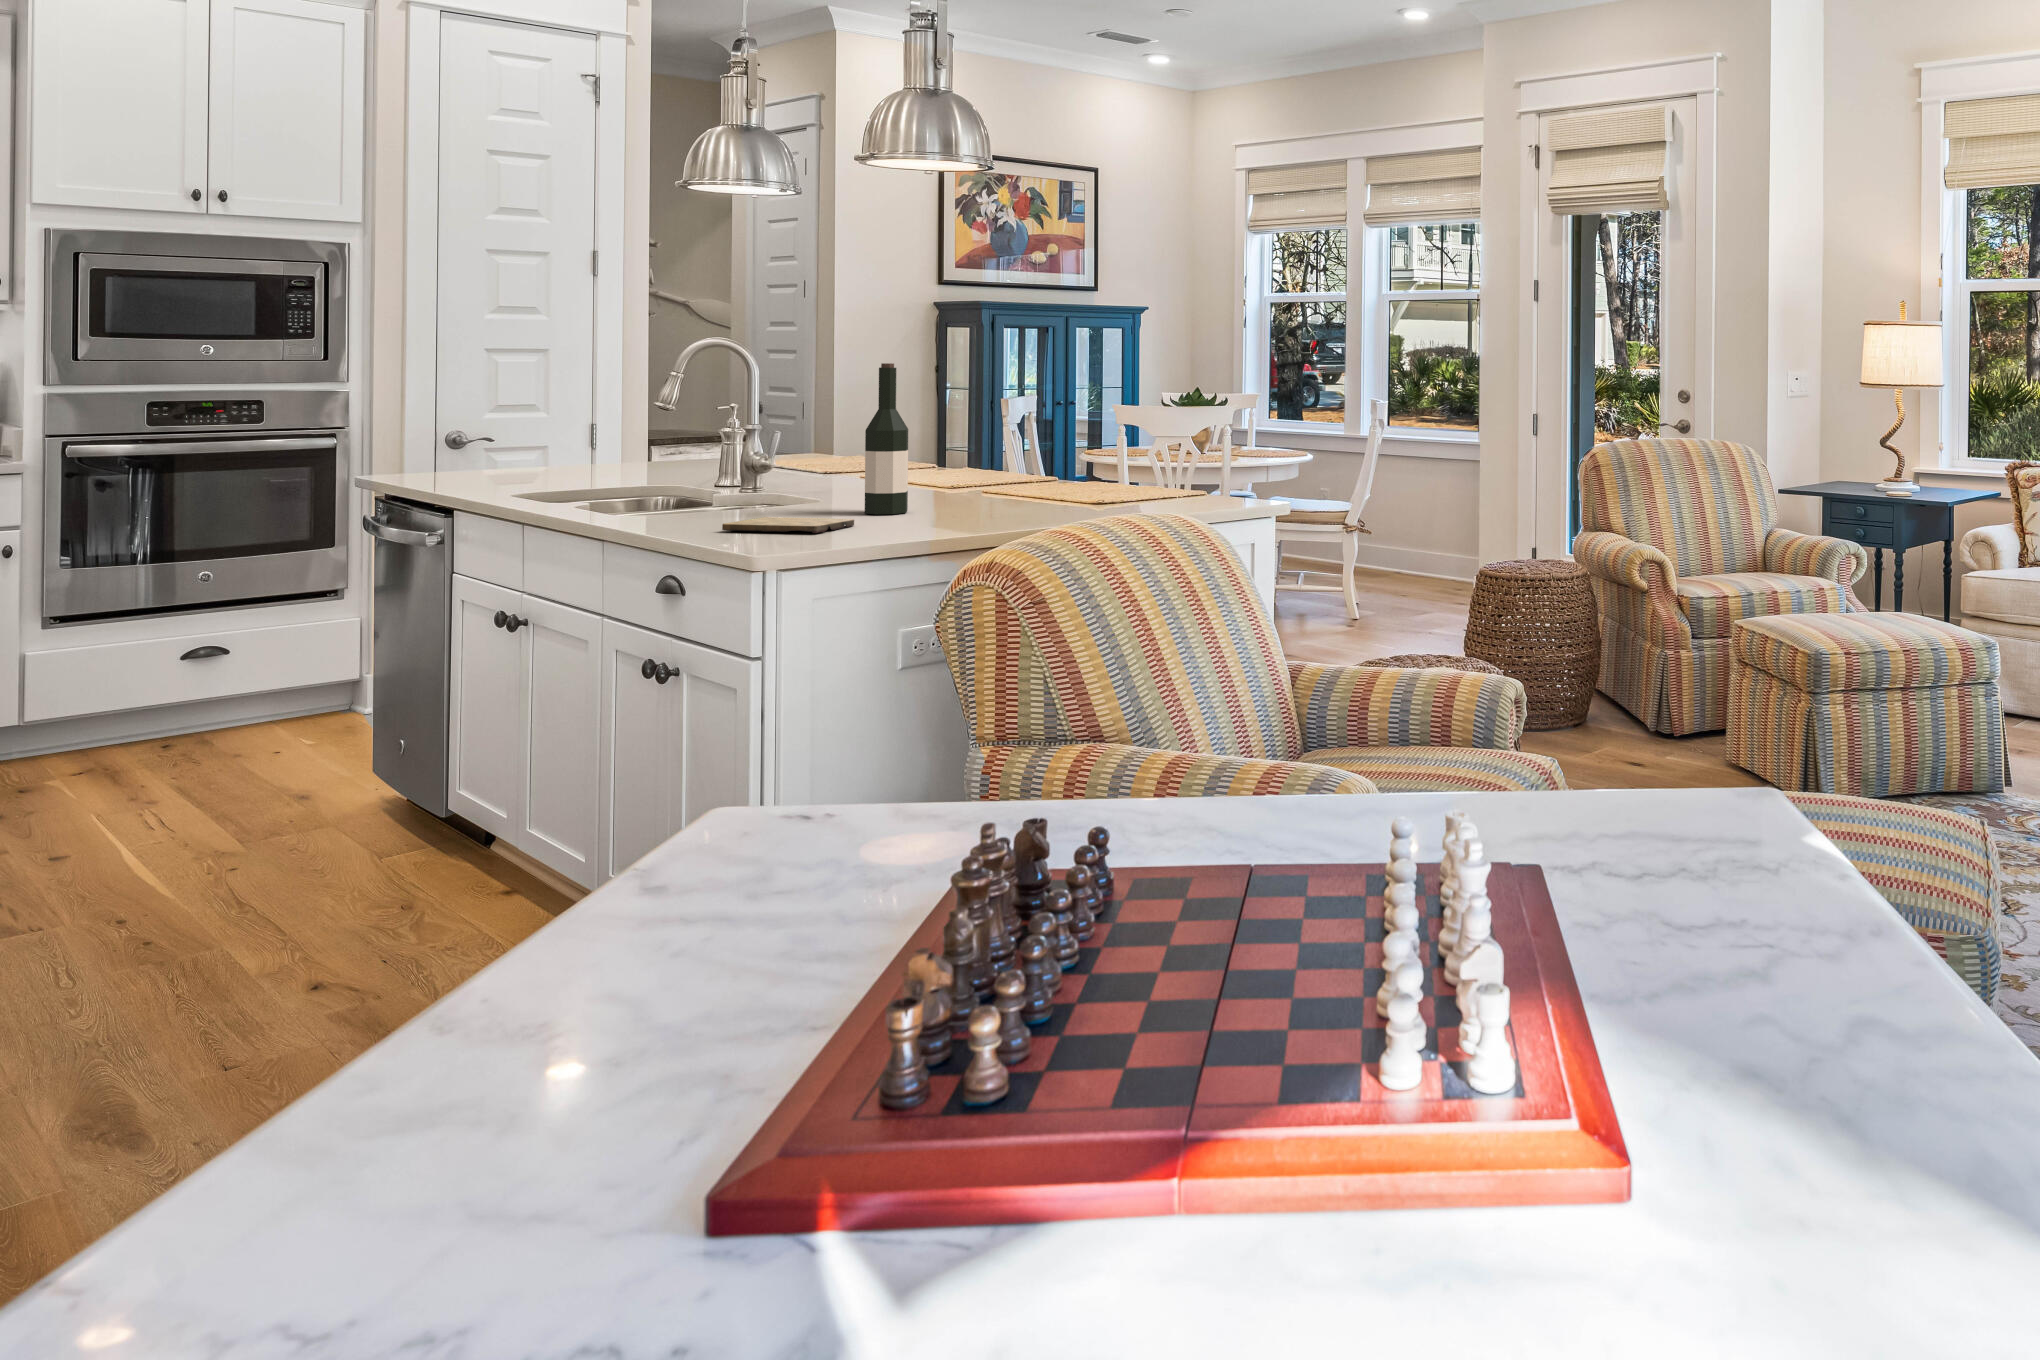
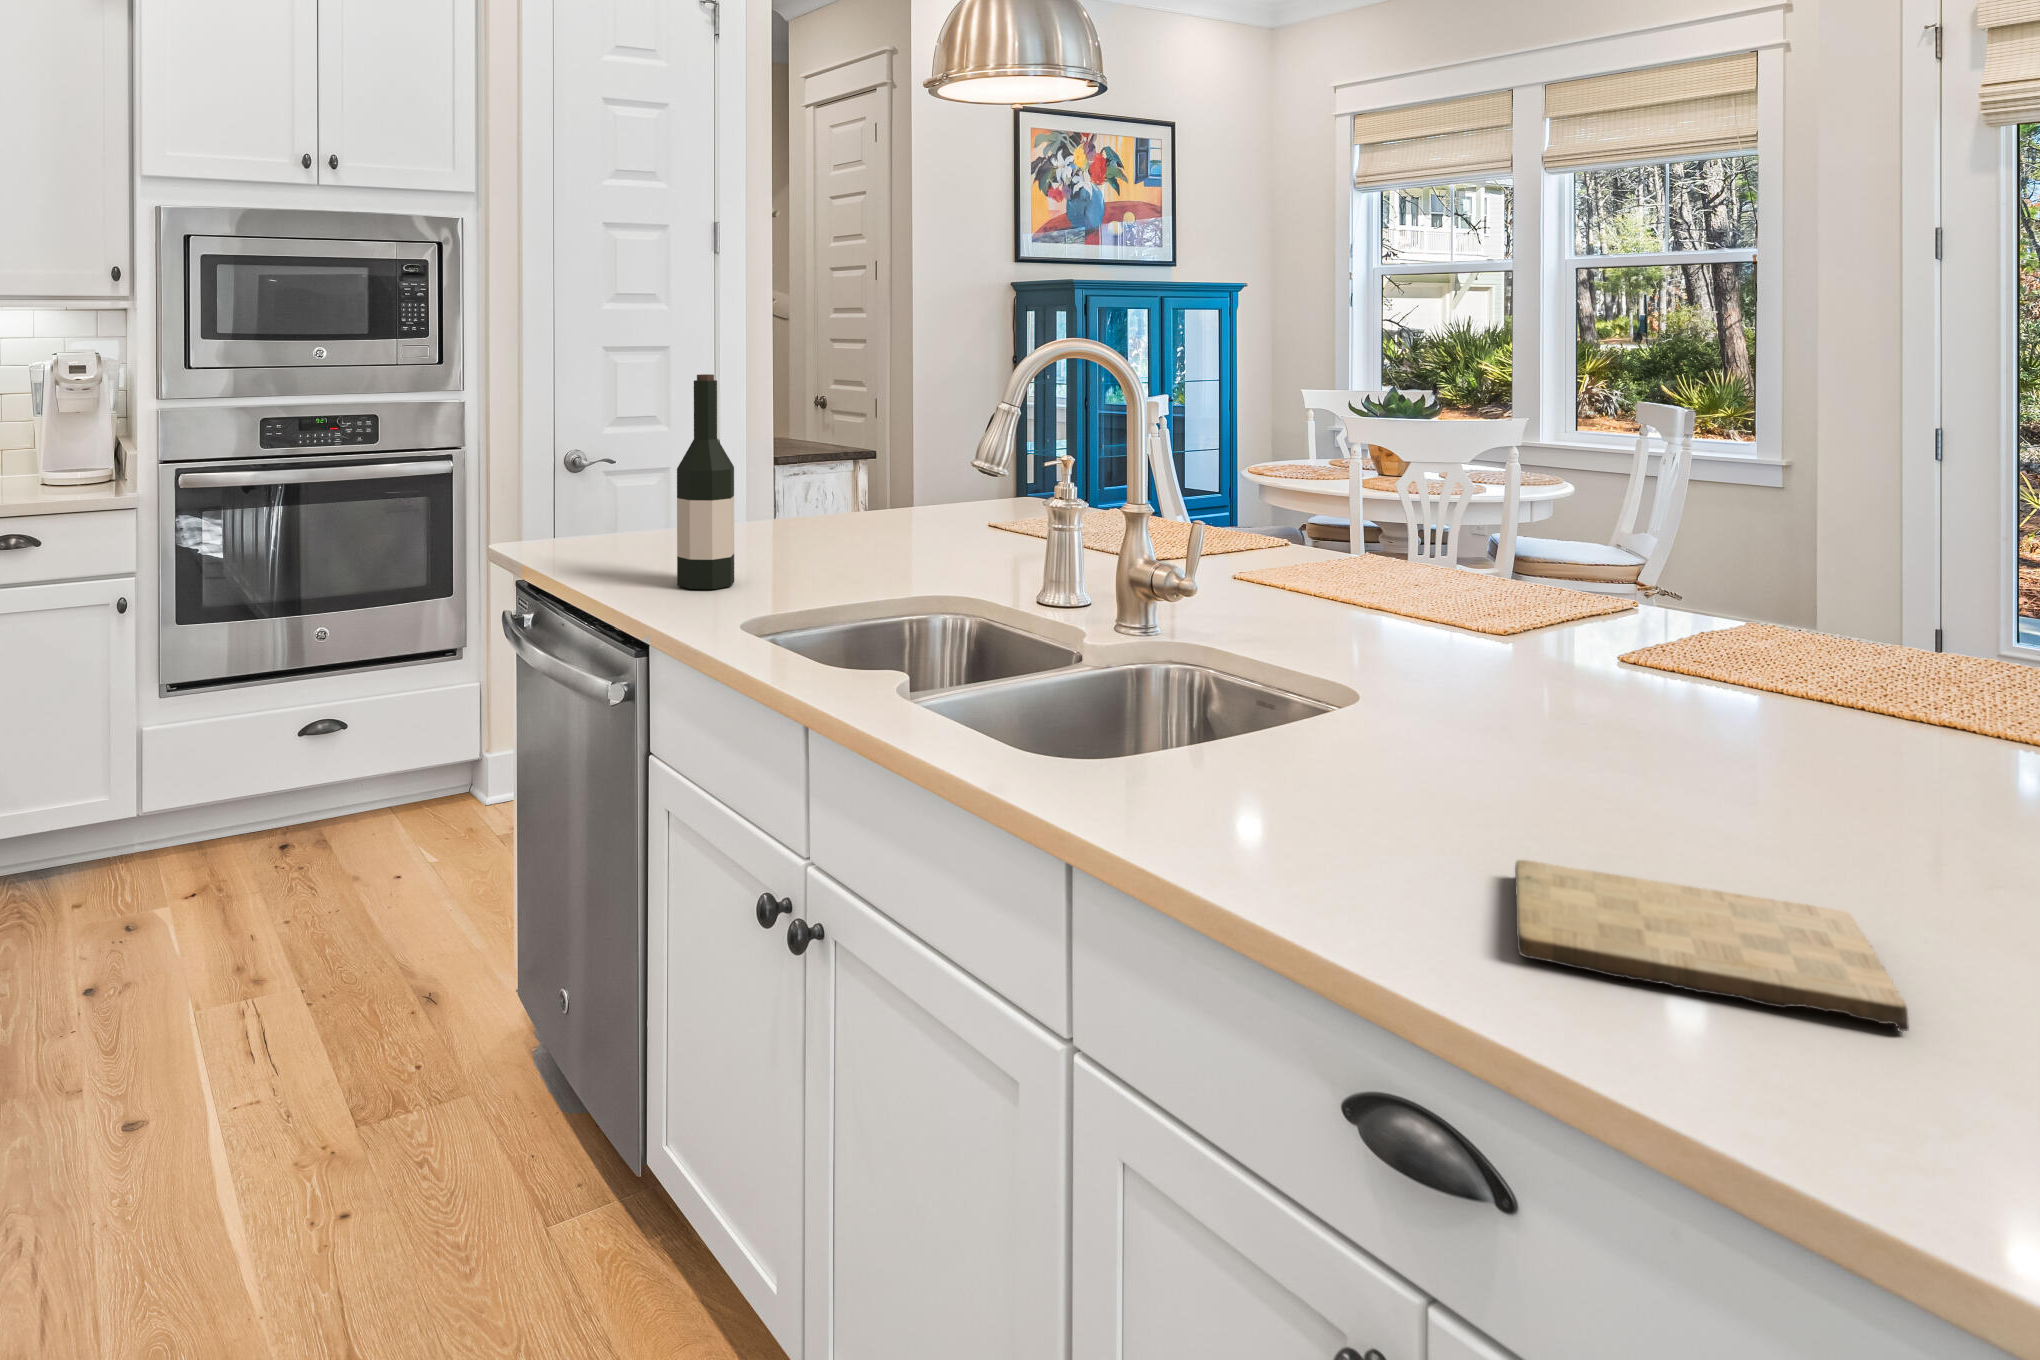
wine bottle: present [865,363,908,514] -> present [677,374,734,589]

